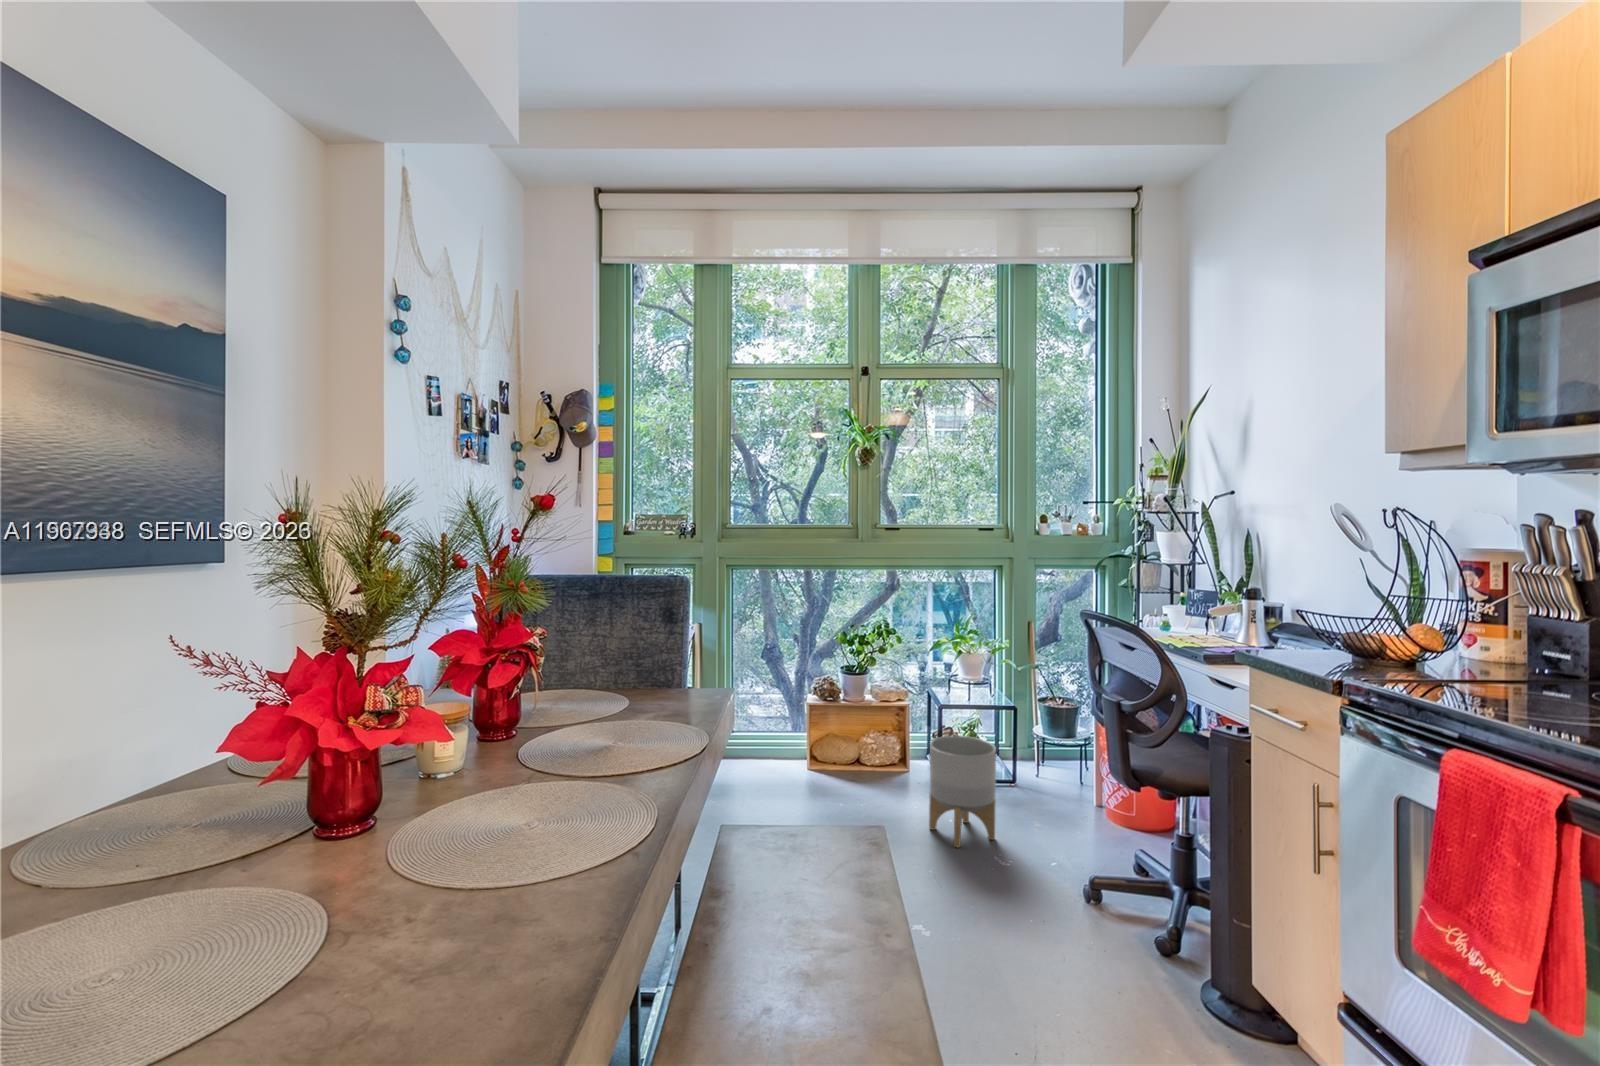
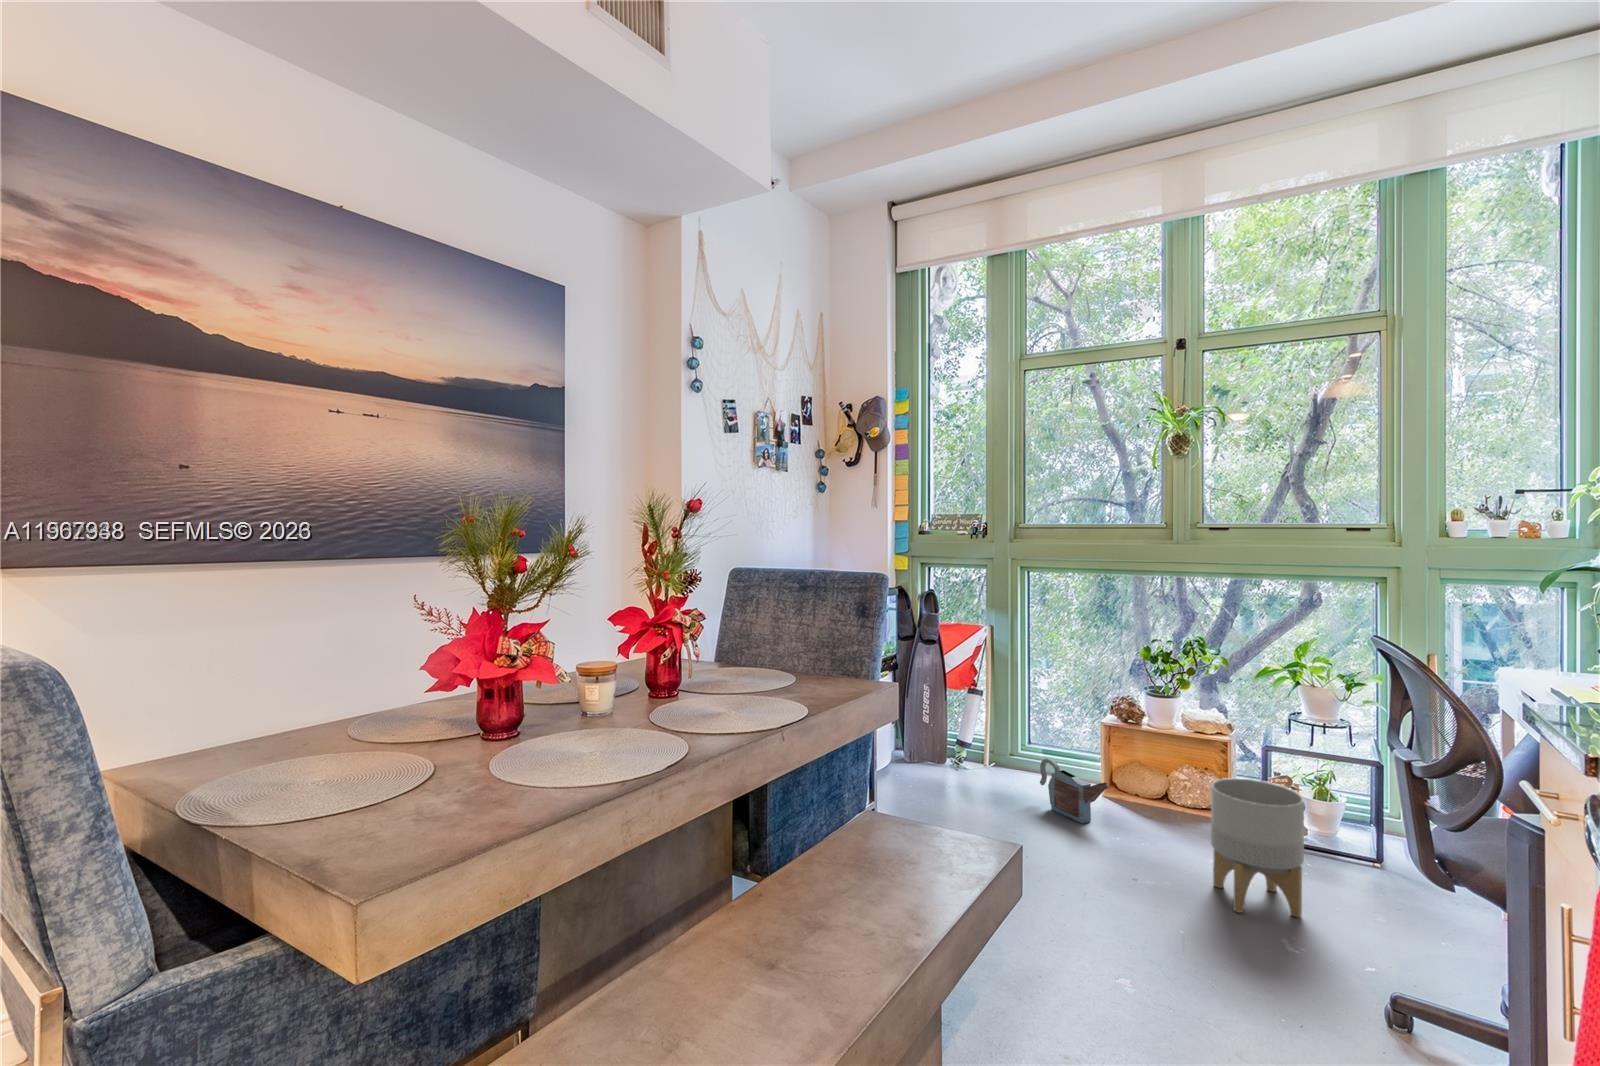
watering can: none [764,744,834,798] -> present [1040,758,1109,823]

